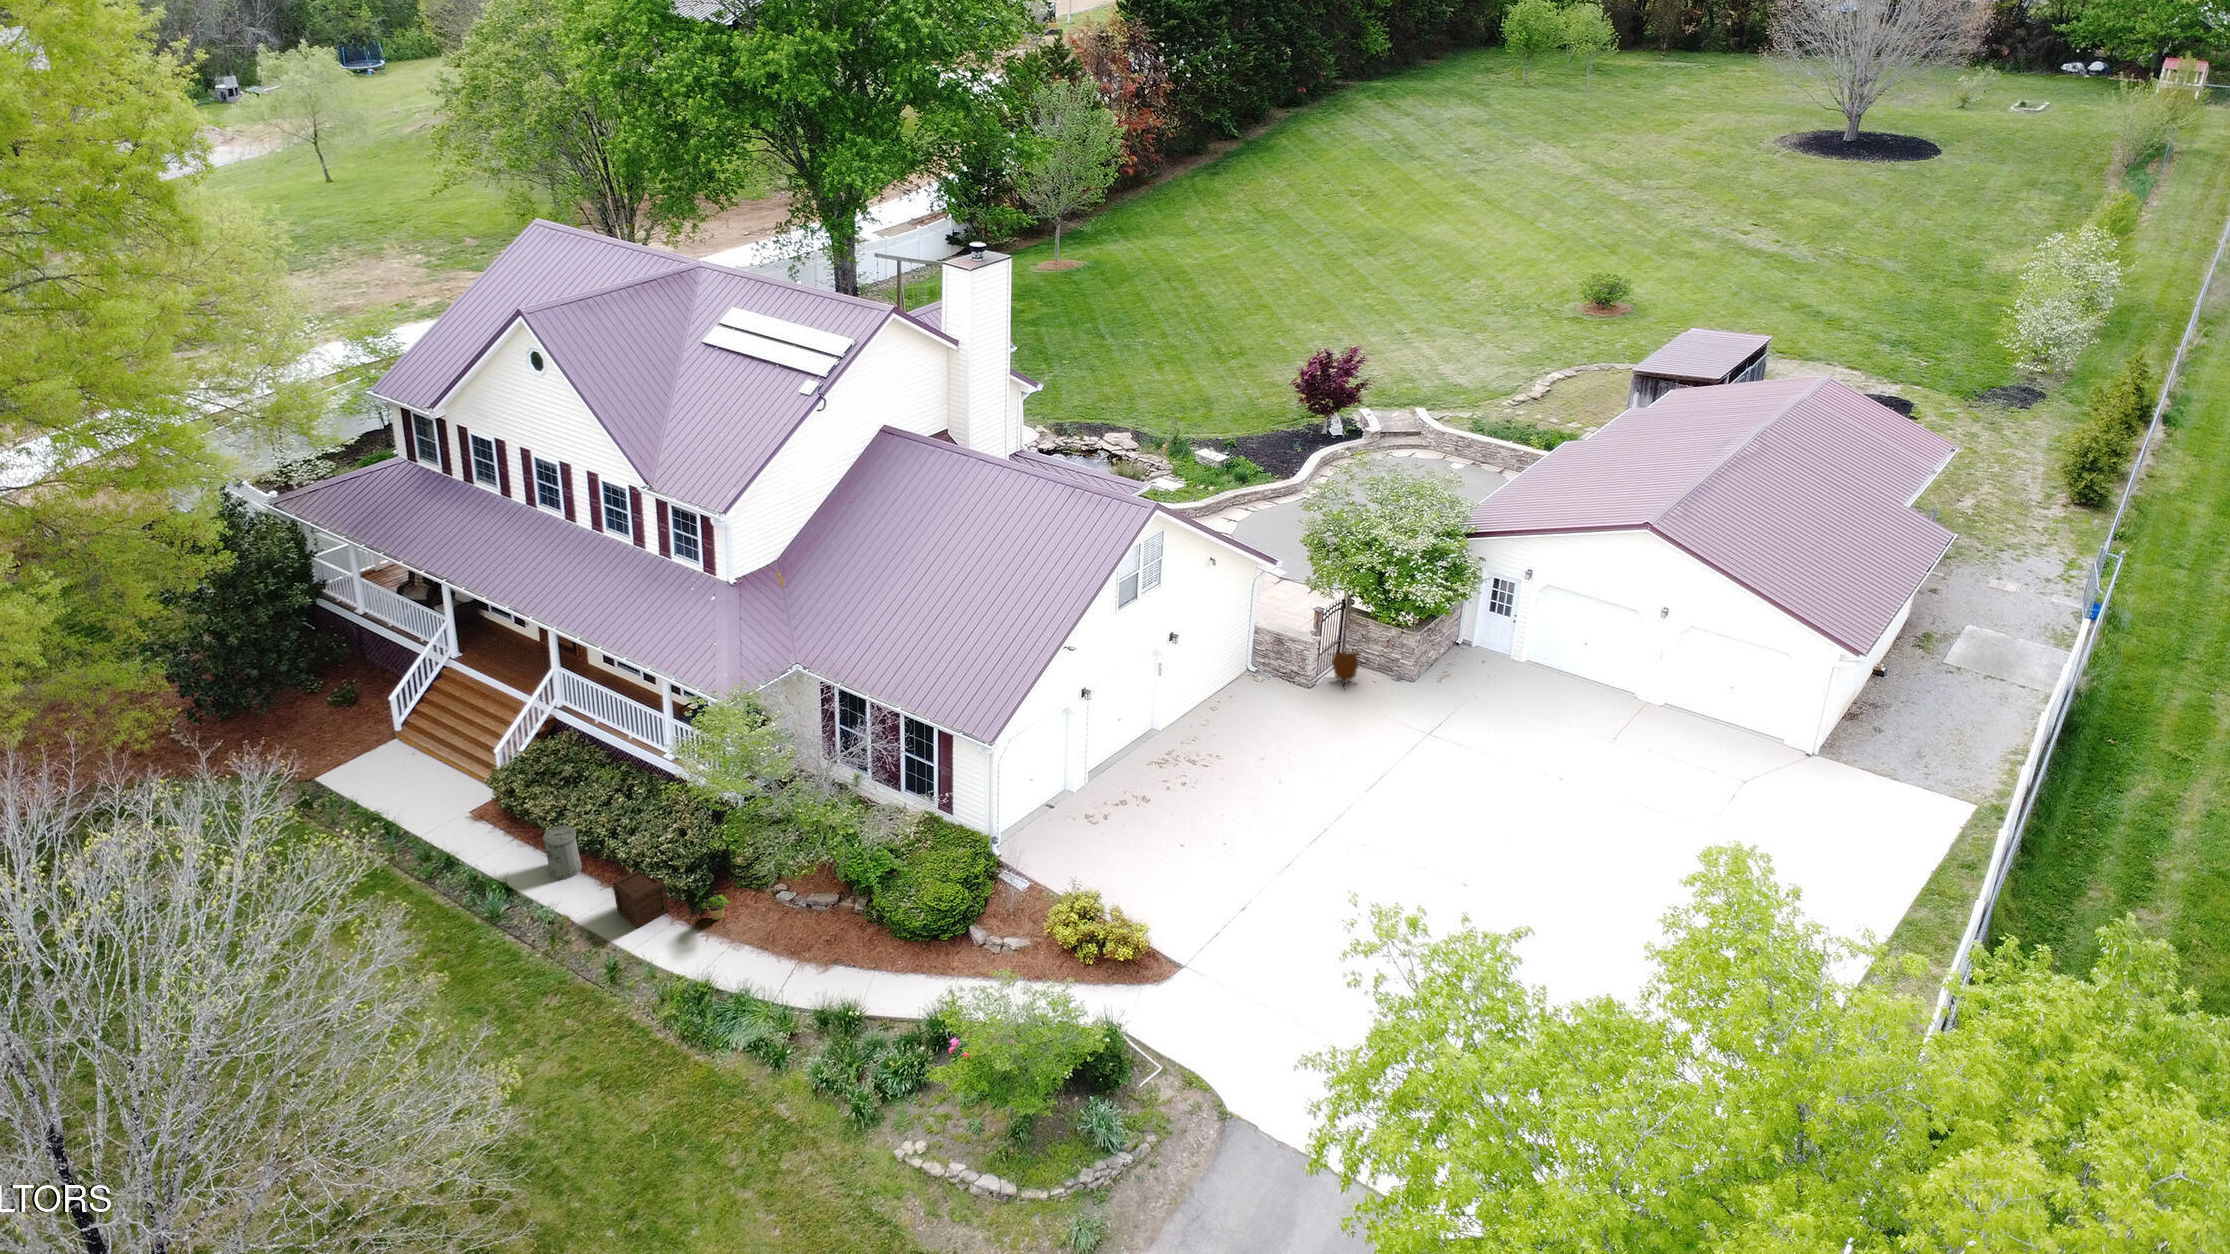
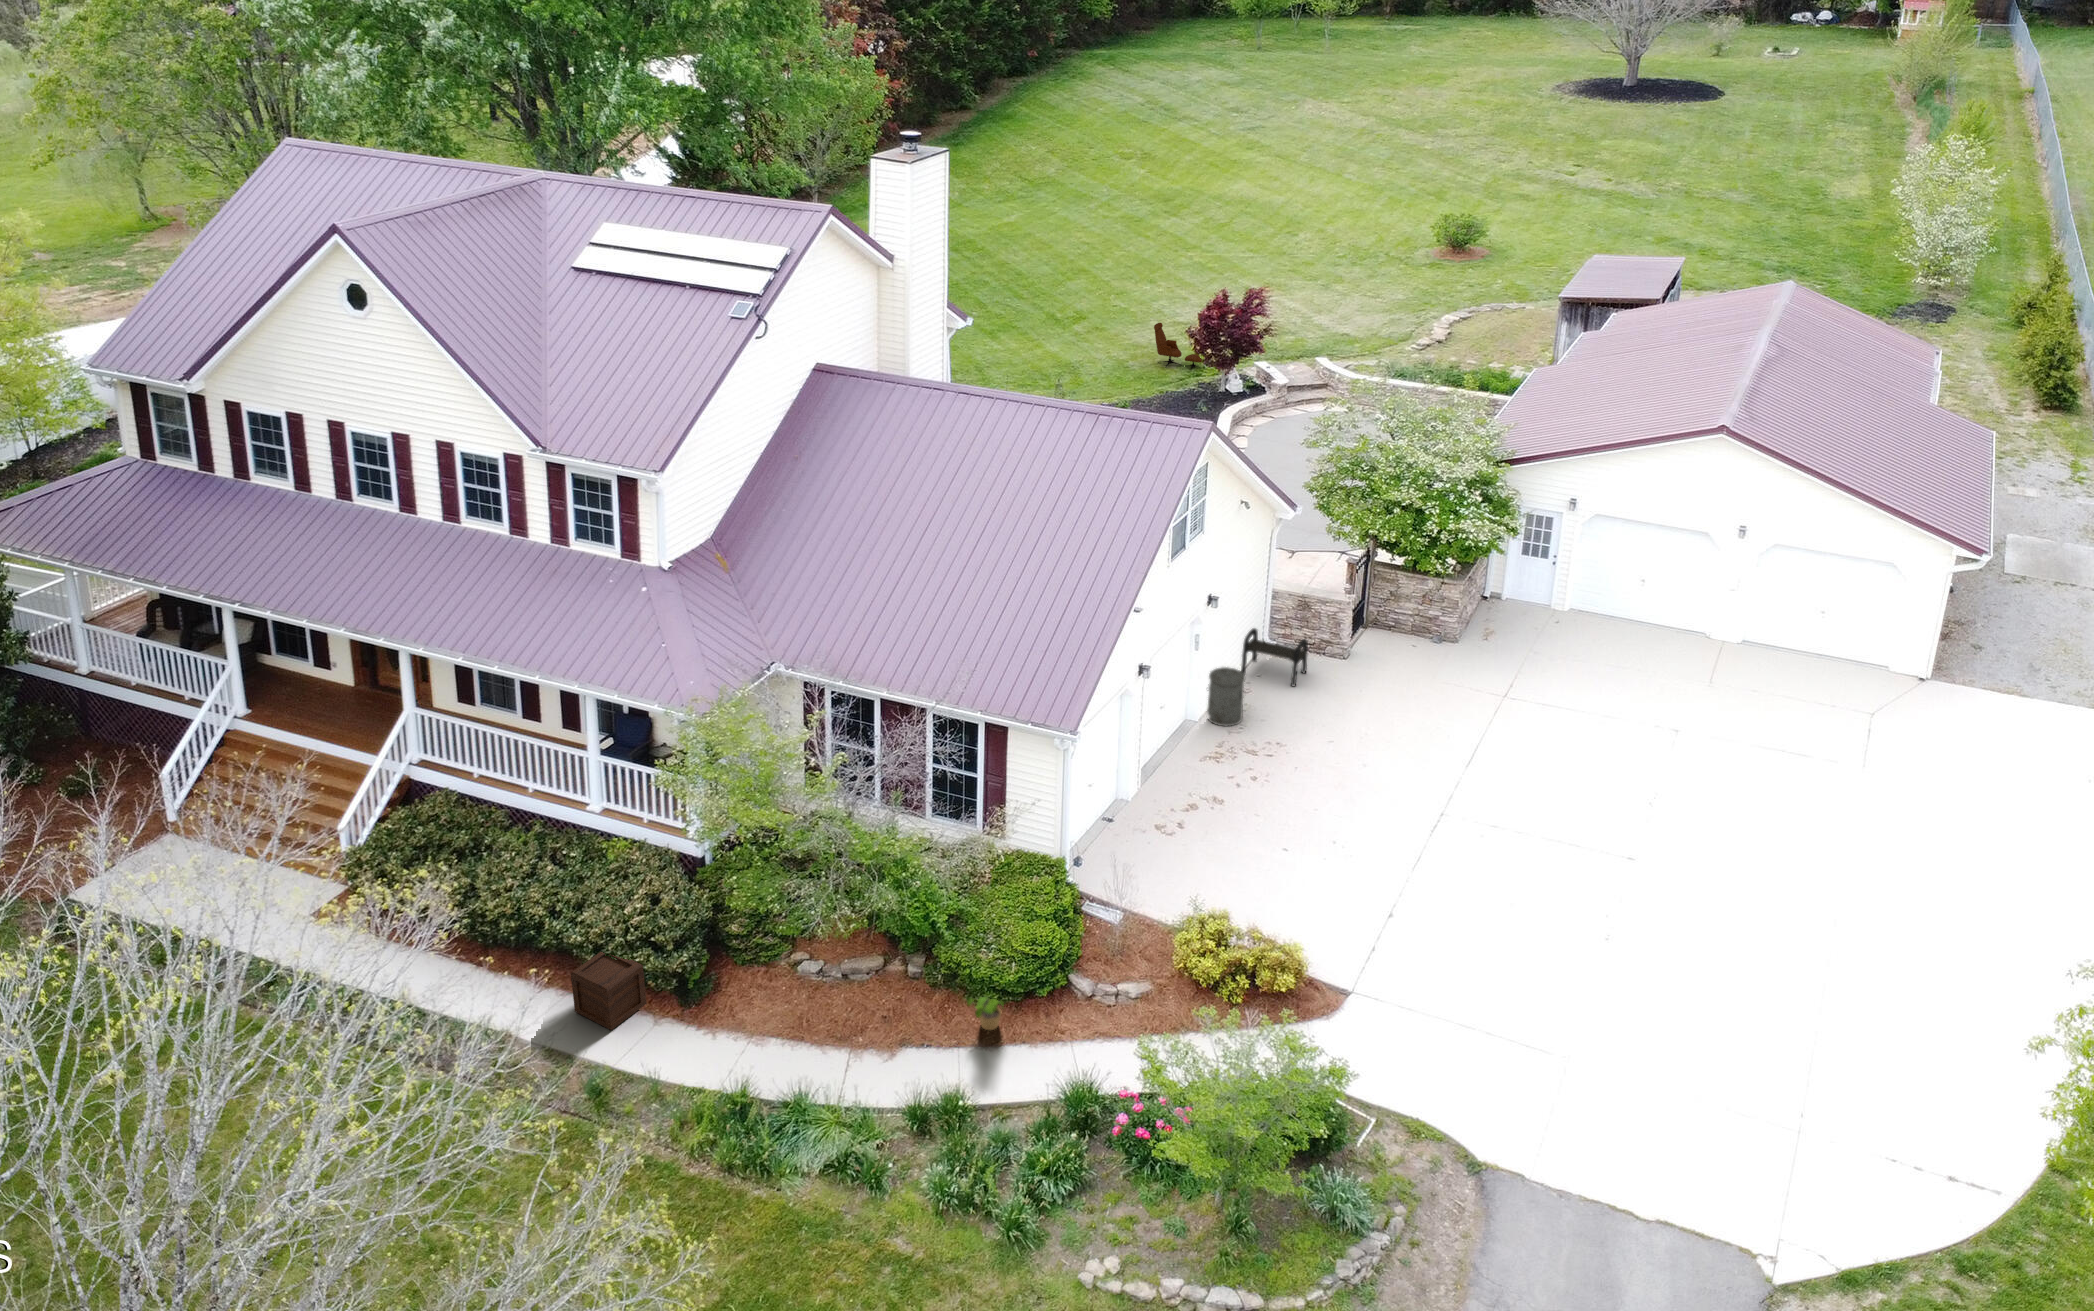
lounge chair: present [1332,652,1358,685] -> present [1154,323,1202,370]
bench: none [1220,655,1274,706] -> present [1241,628,1308,686]
trash can: present [543,825,582,879] -> present [1207,667,1245,726]
potted plant: present [701,894,730,920] -> present [967,997,1004,1030]

